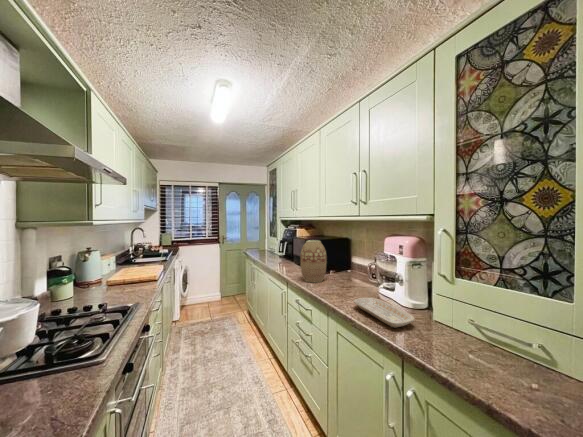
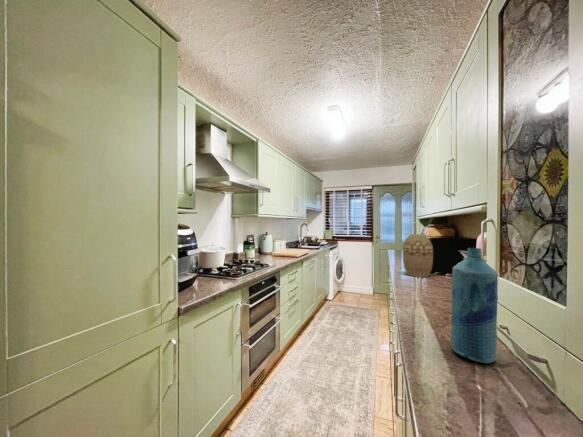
bottle: none [473,270,515,373] -> present [451,248,498,363]
tray: present [353,297,414,328] -> none [412,288,453,314]

